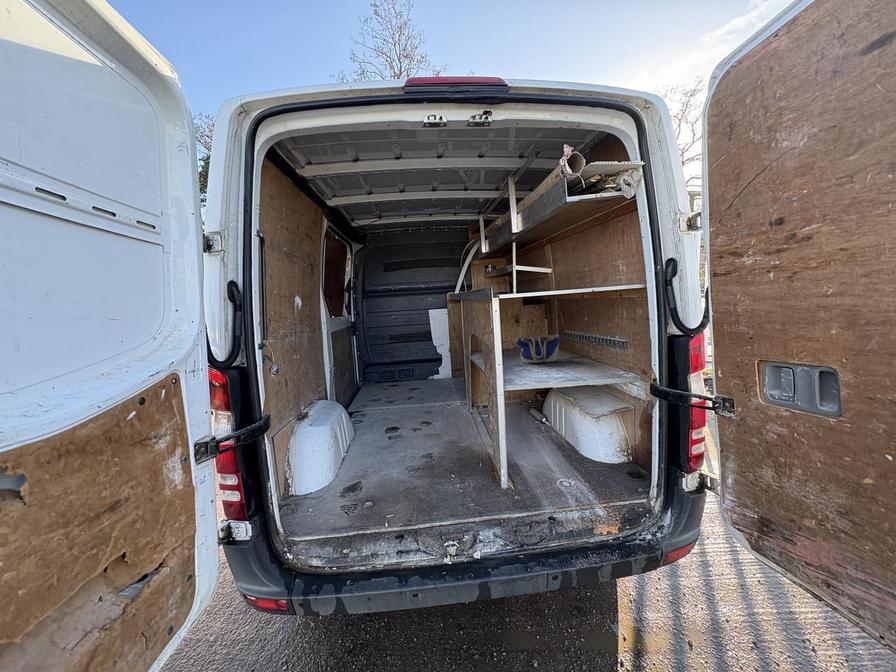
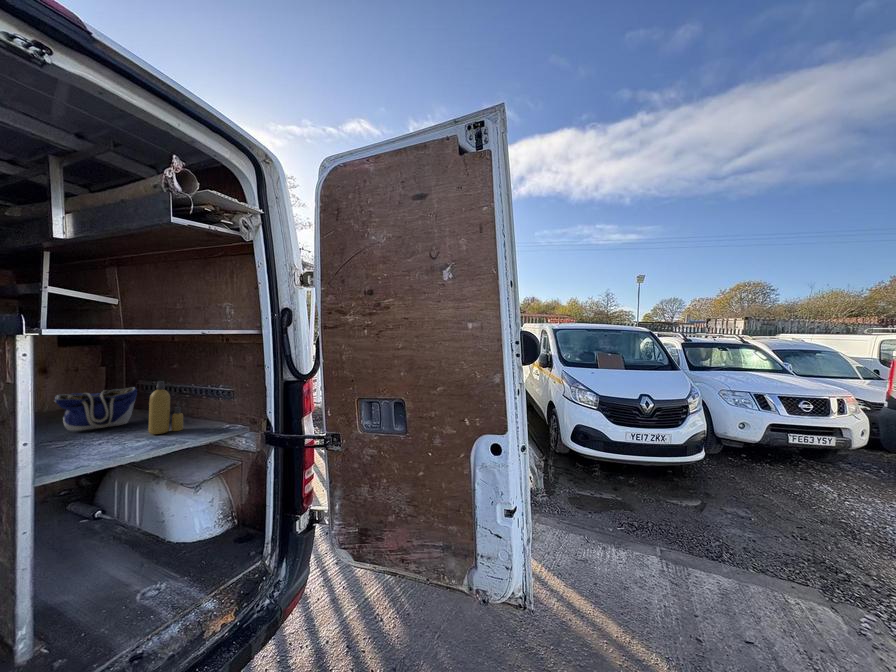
bottle: none [564,331,588,372] -> present [148,381,183,434]

